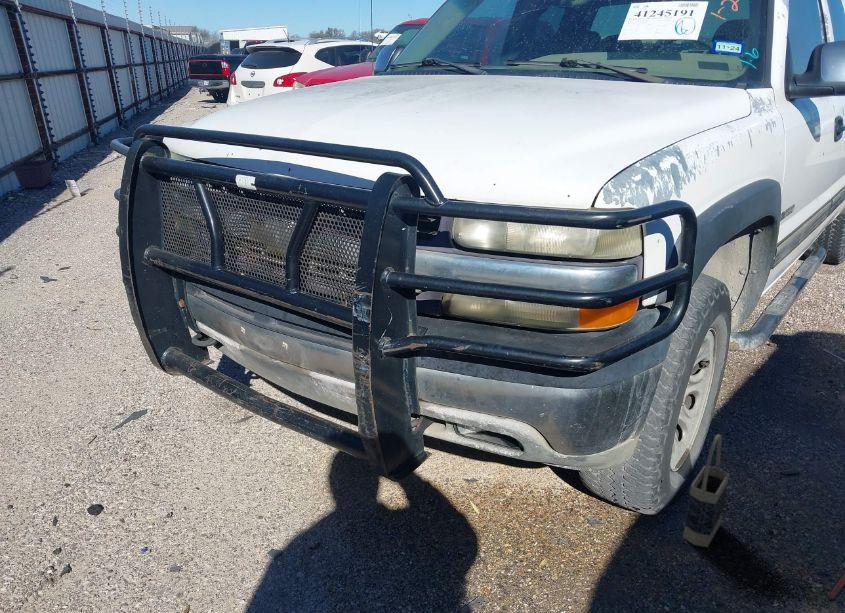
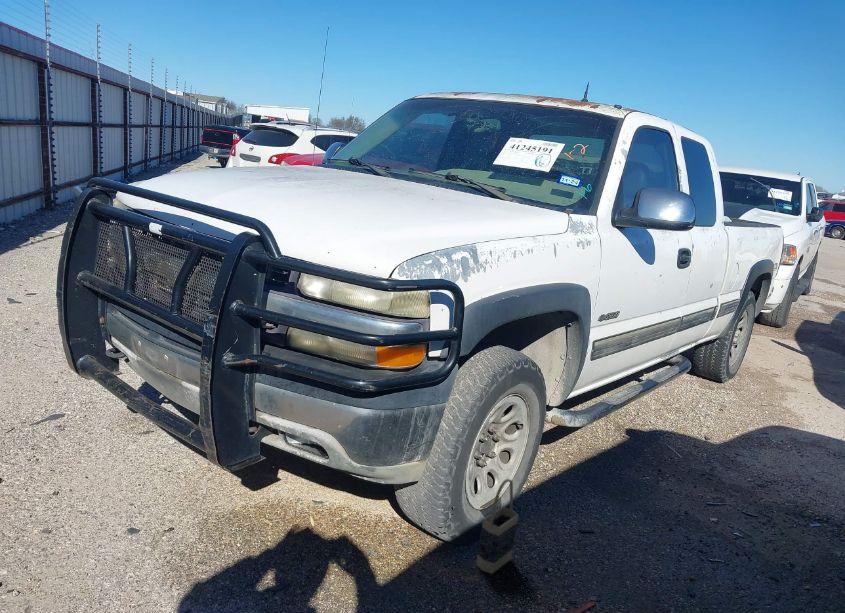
storage bin: present [10,160,54,188] -> none [9,197,52,222]

